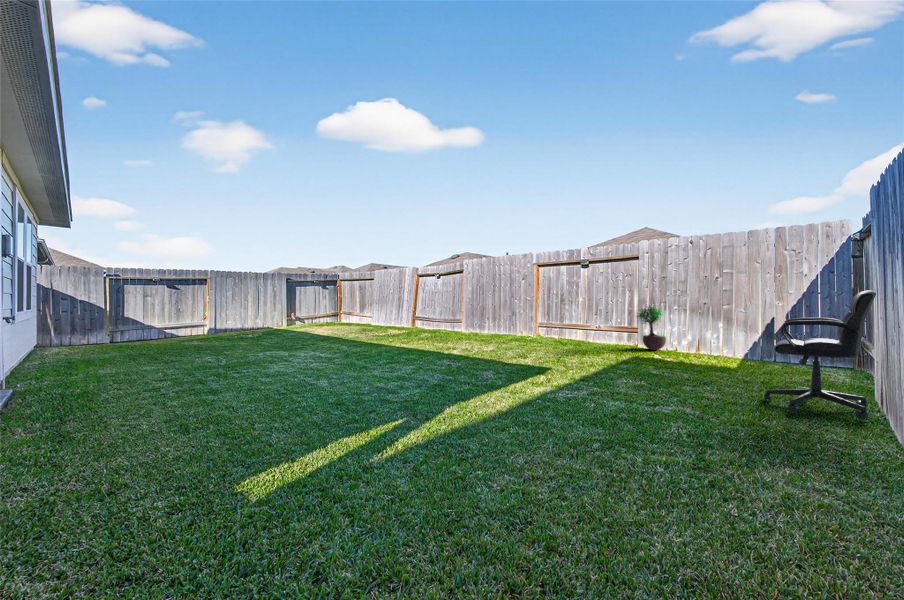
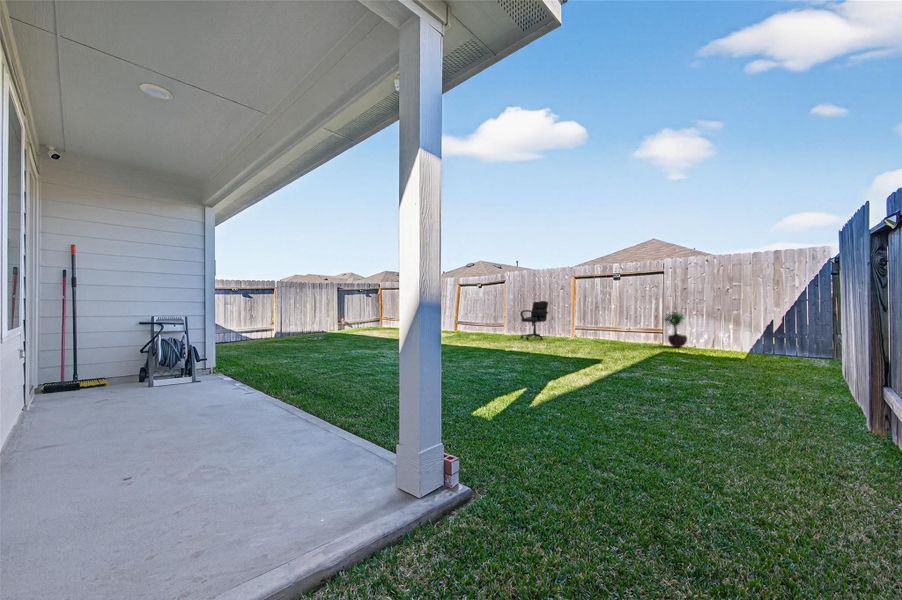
chair: present [764,290,876,420] -> present [520,301,548,340]

